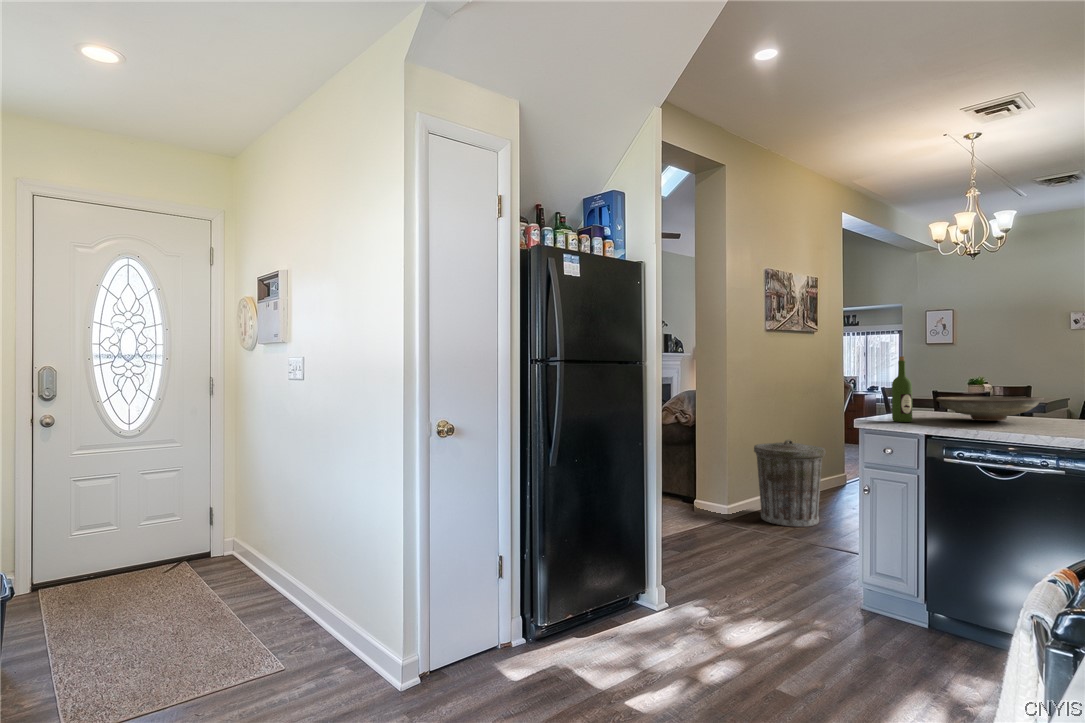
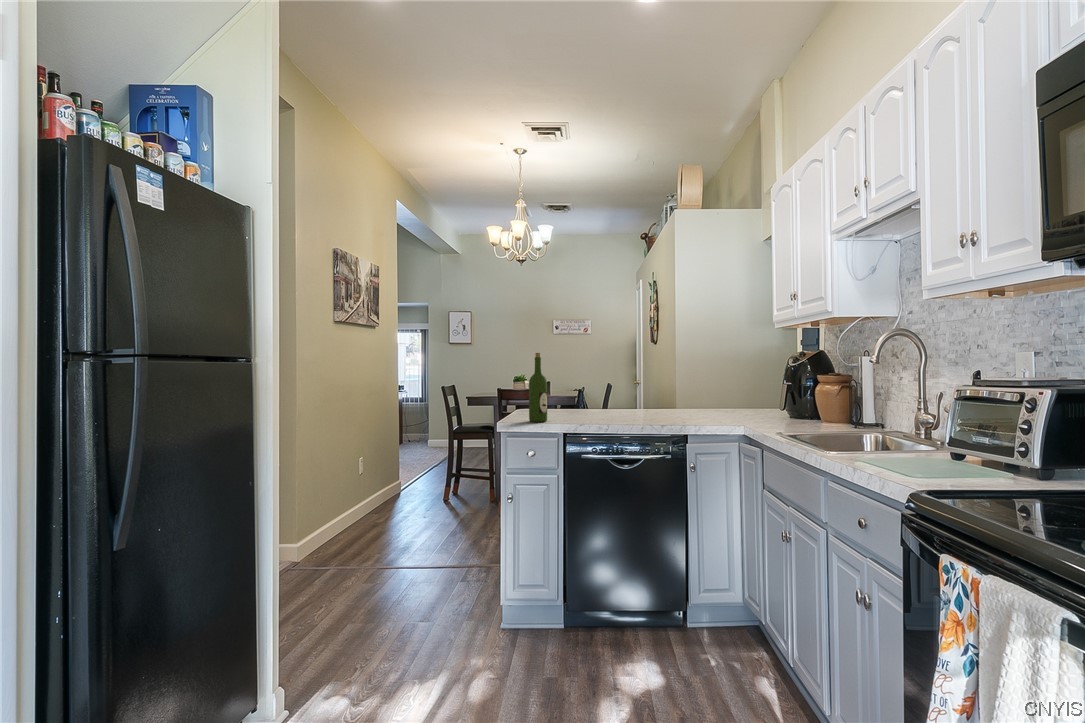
decorative bowl: present [936,397,1044,421] -> none [556,391,639,415]
trash can: present [754,440,825,527] -> none [328,449,408,550]

